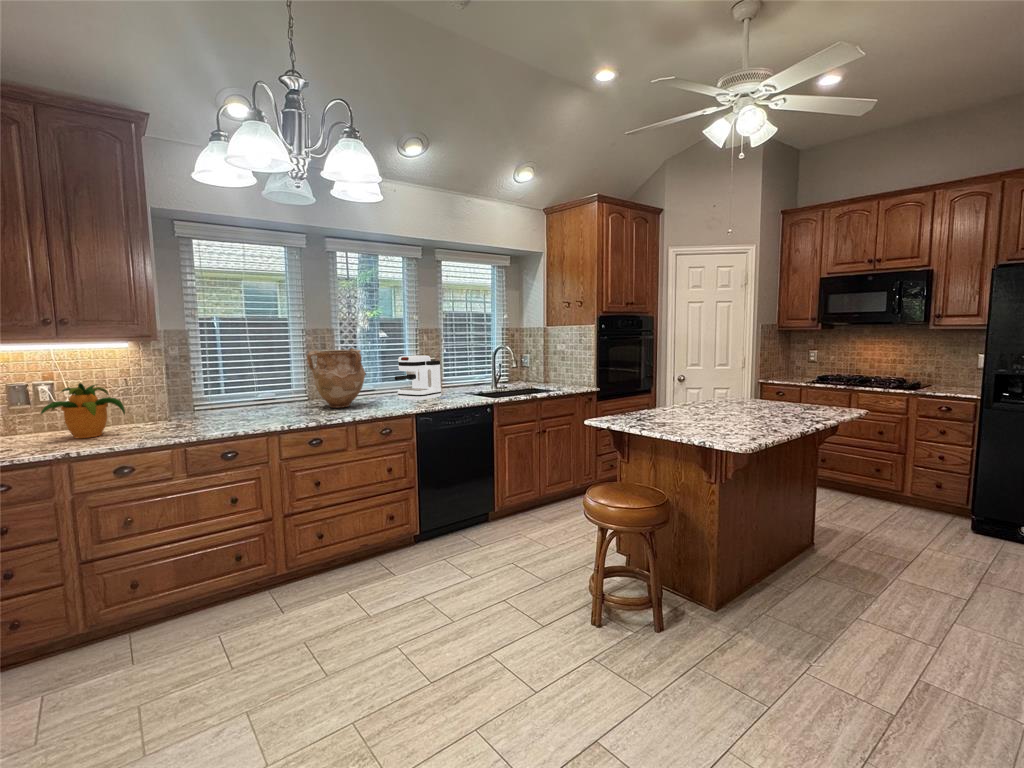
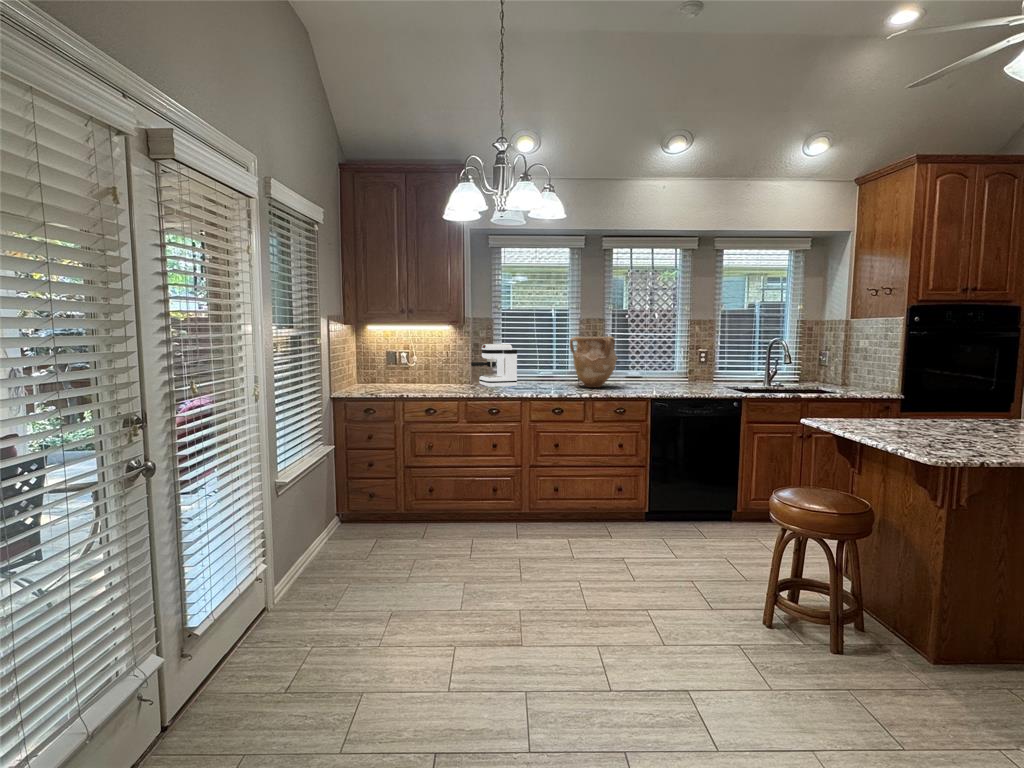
coffee maker: present [395,355,441,401] -> present [471,344,517,387]
potted plant: present [41,383,125,438] -> none [398,351,441,388]

